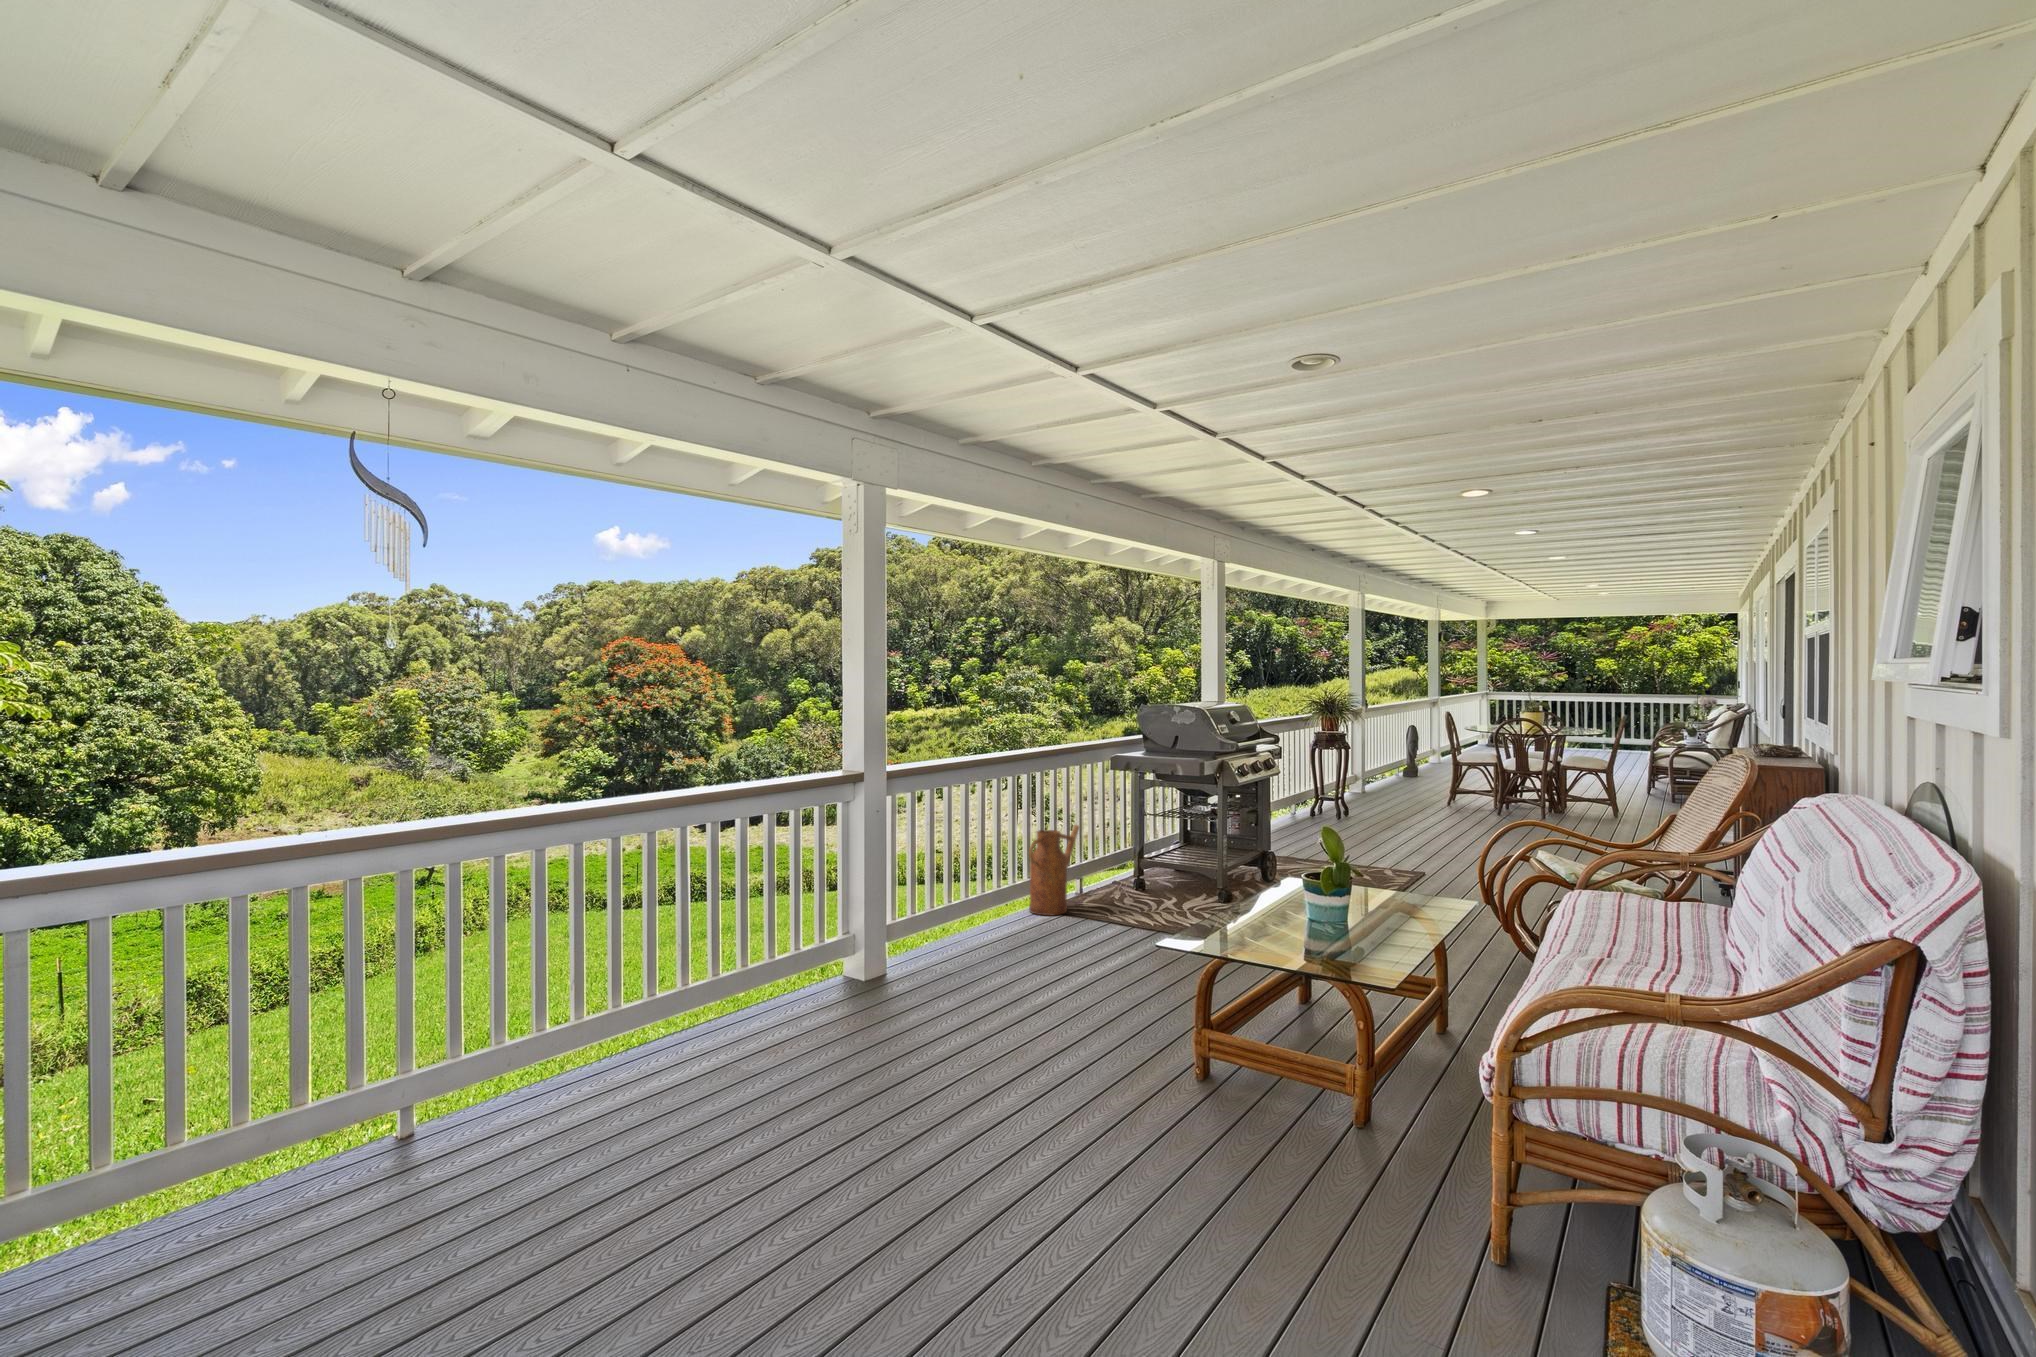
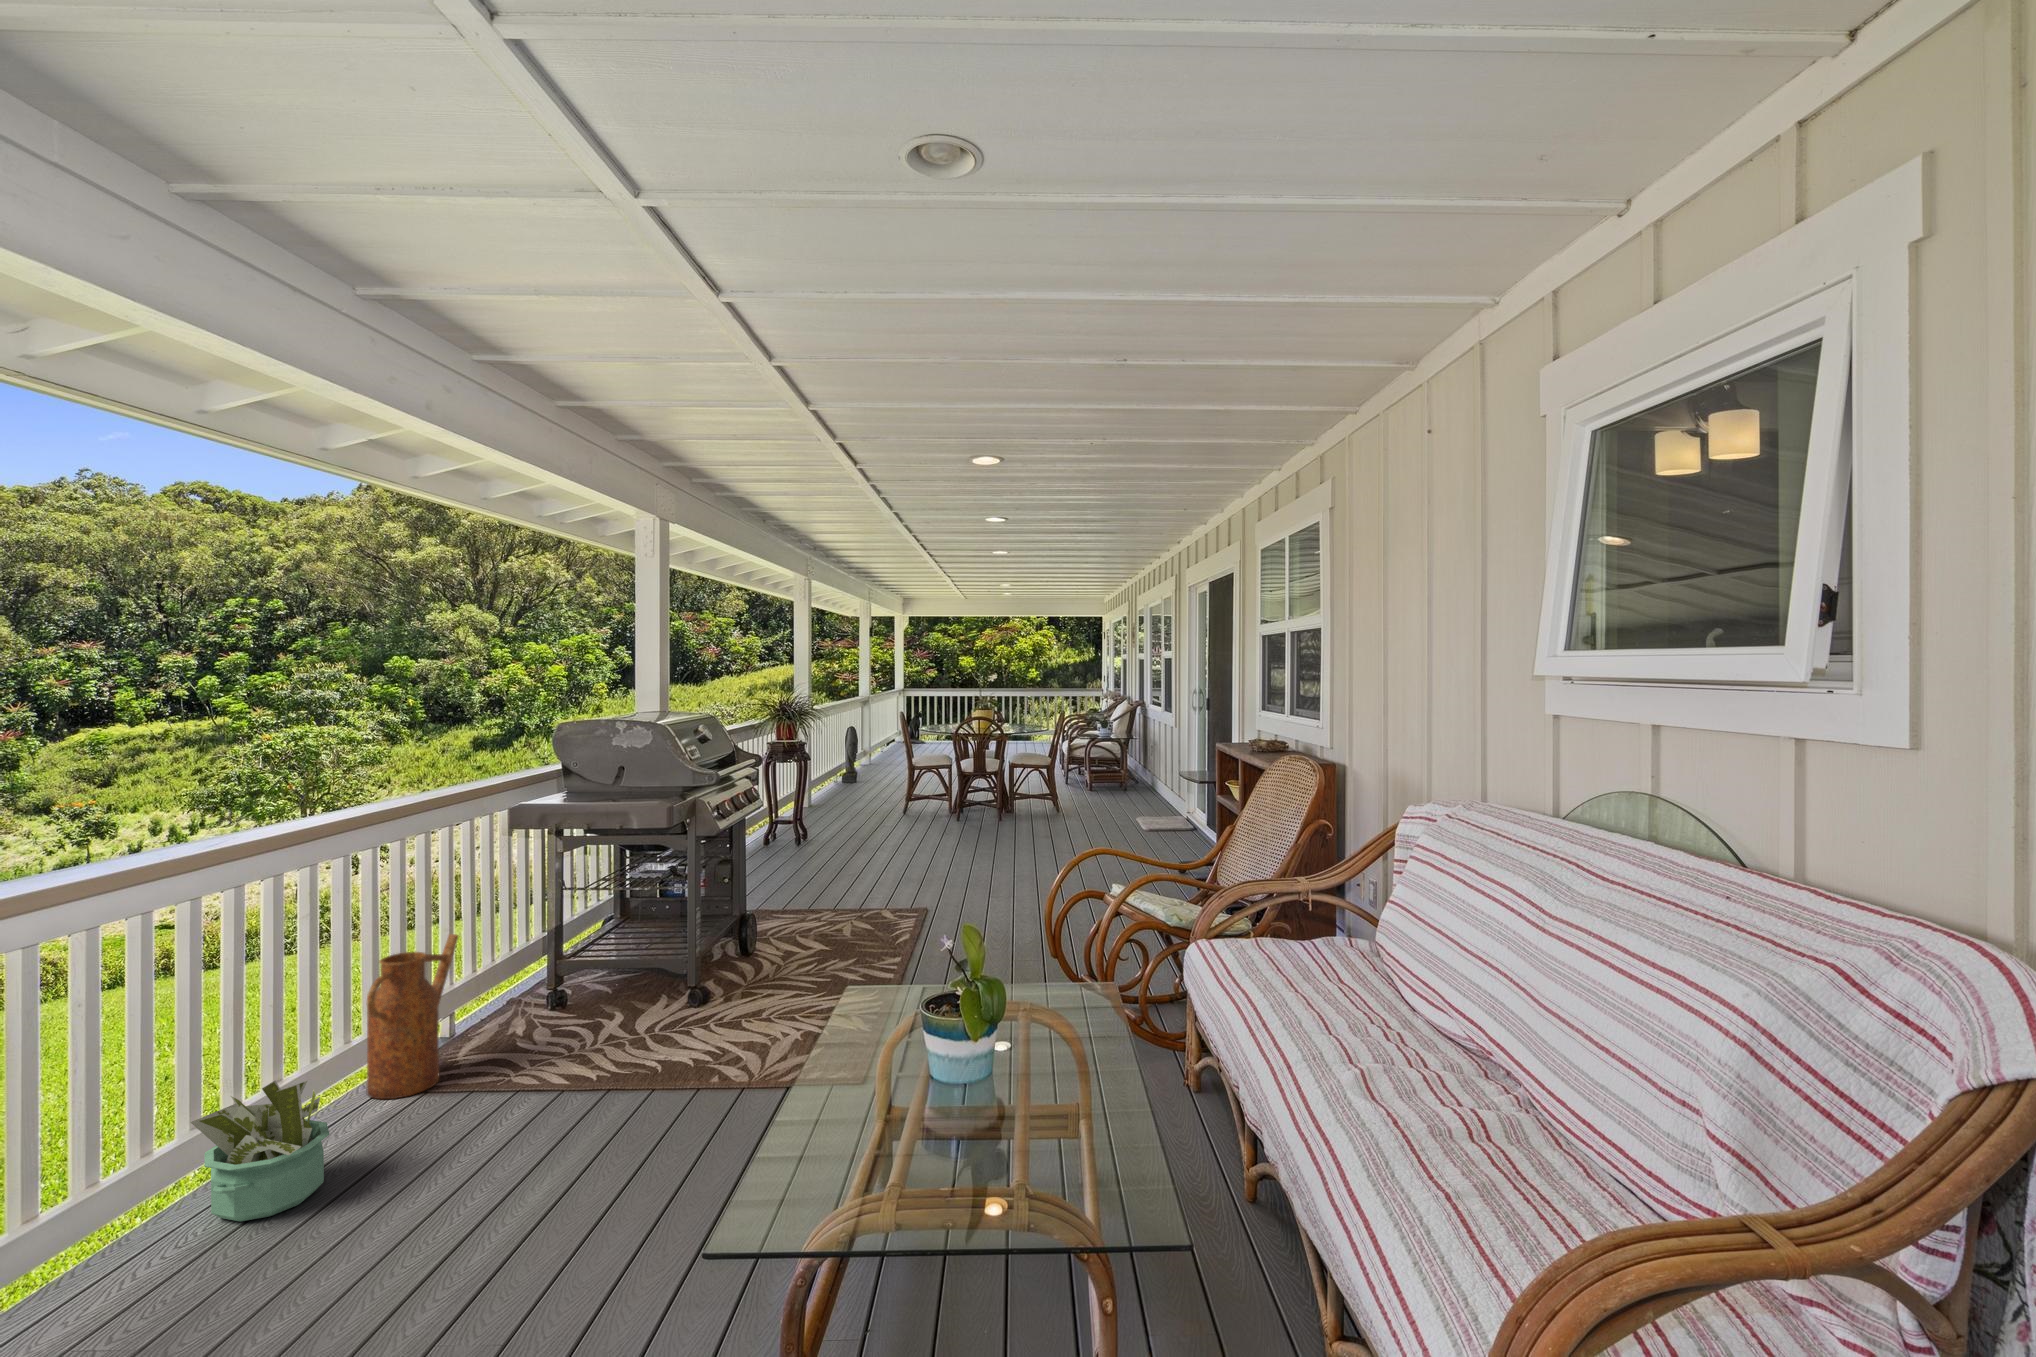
decorative plant: none [949,879,1008,948] -> present [191,1080,329,1222]

